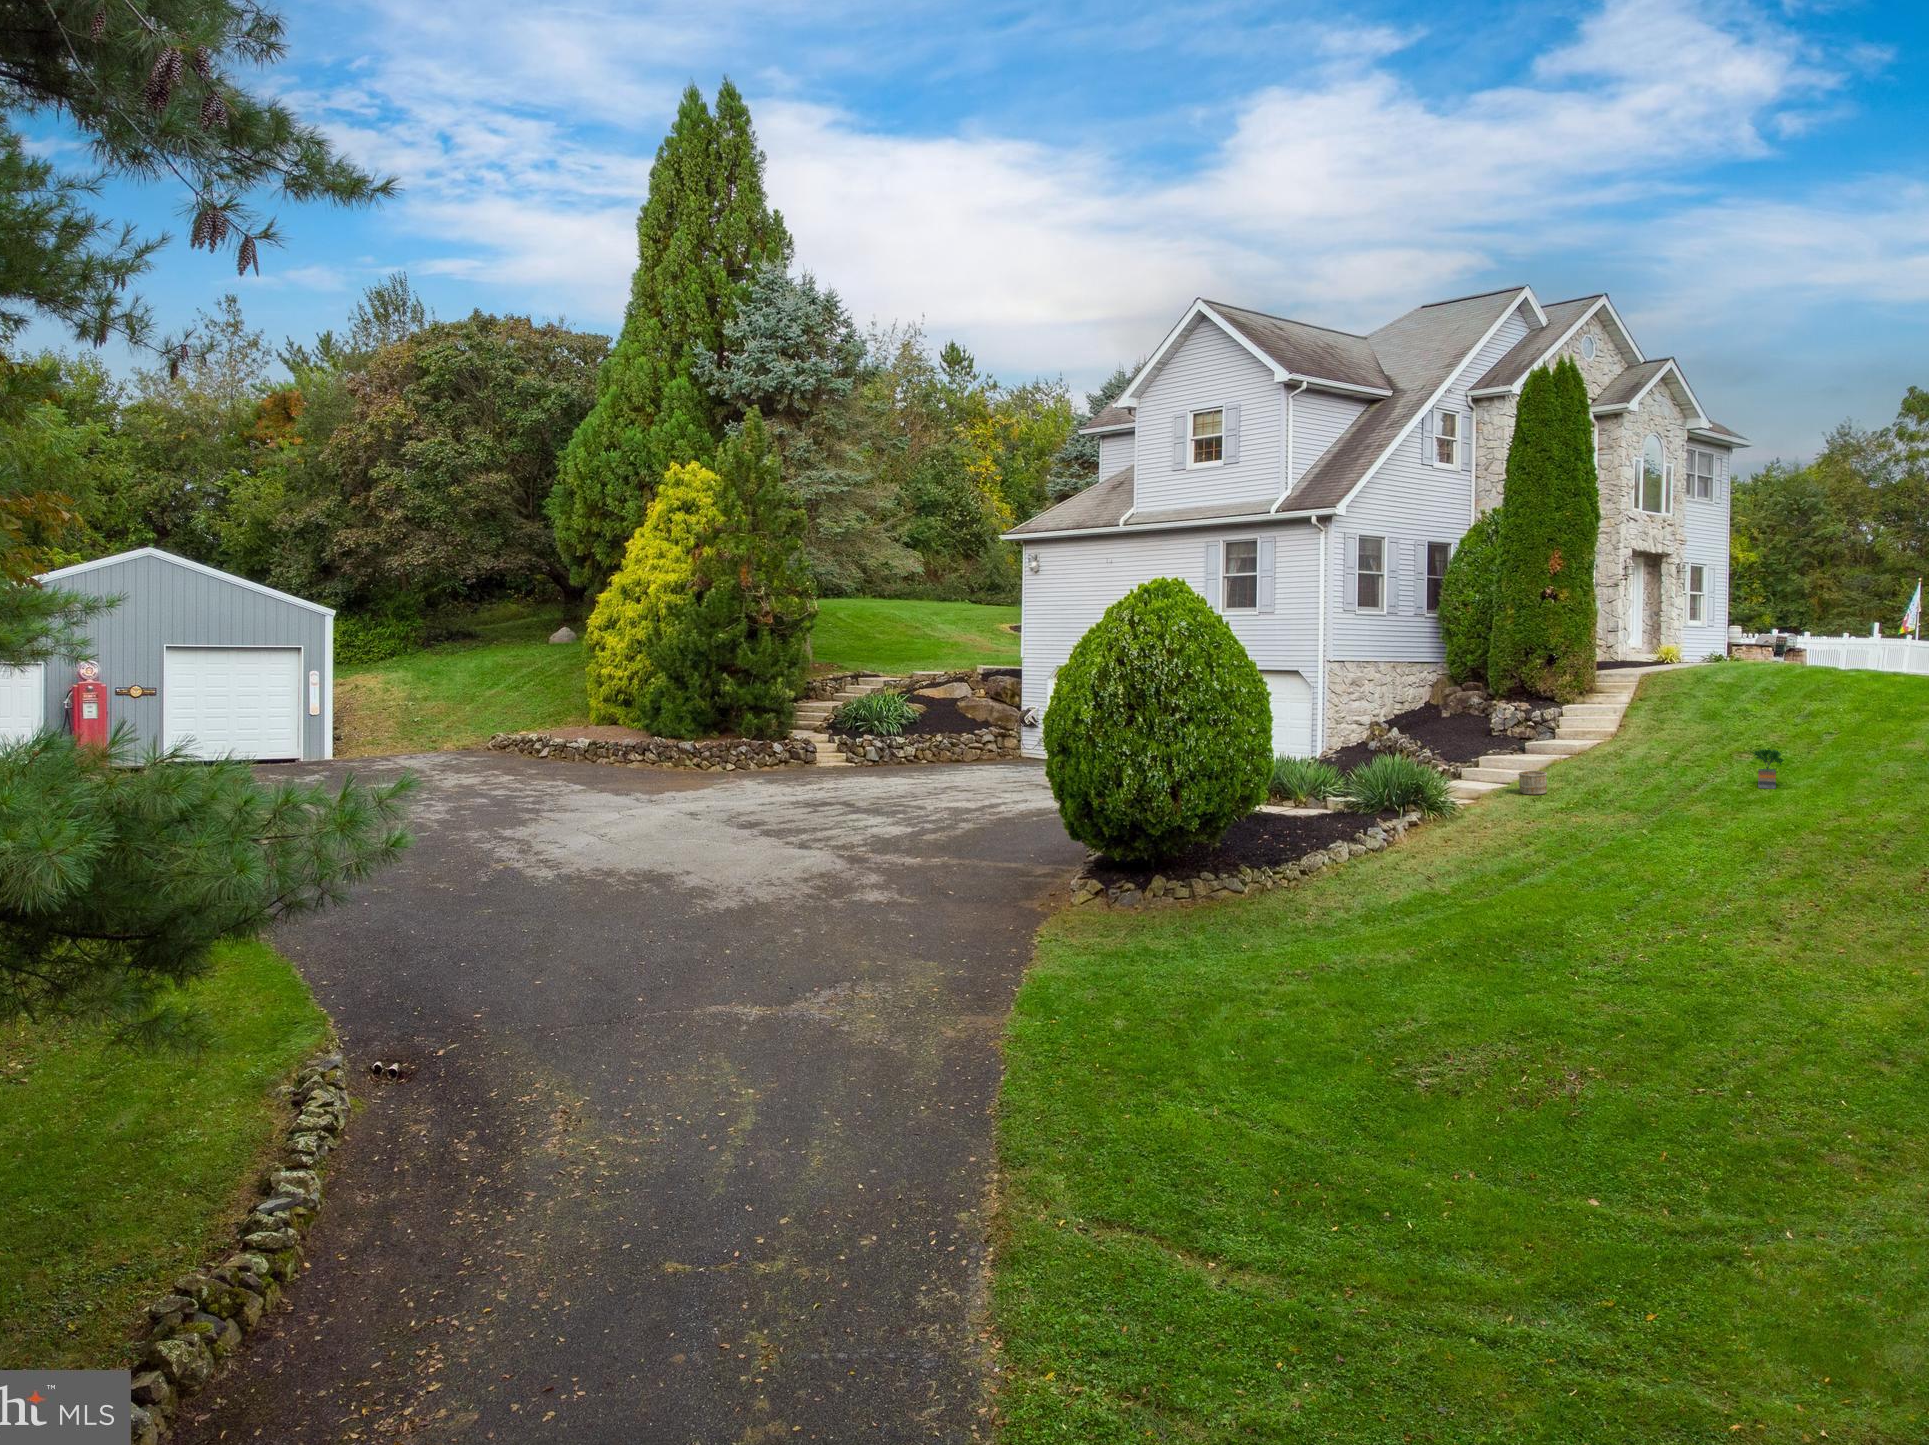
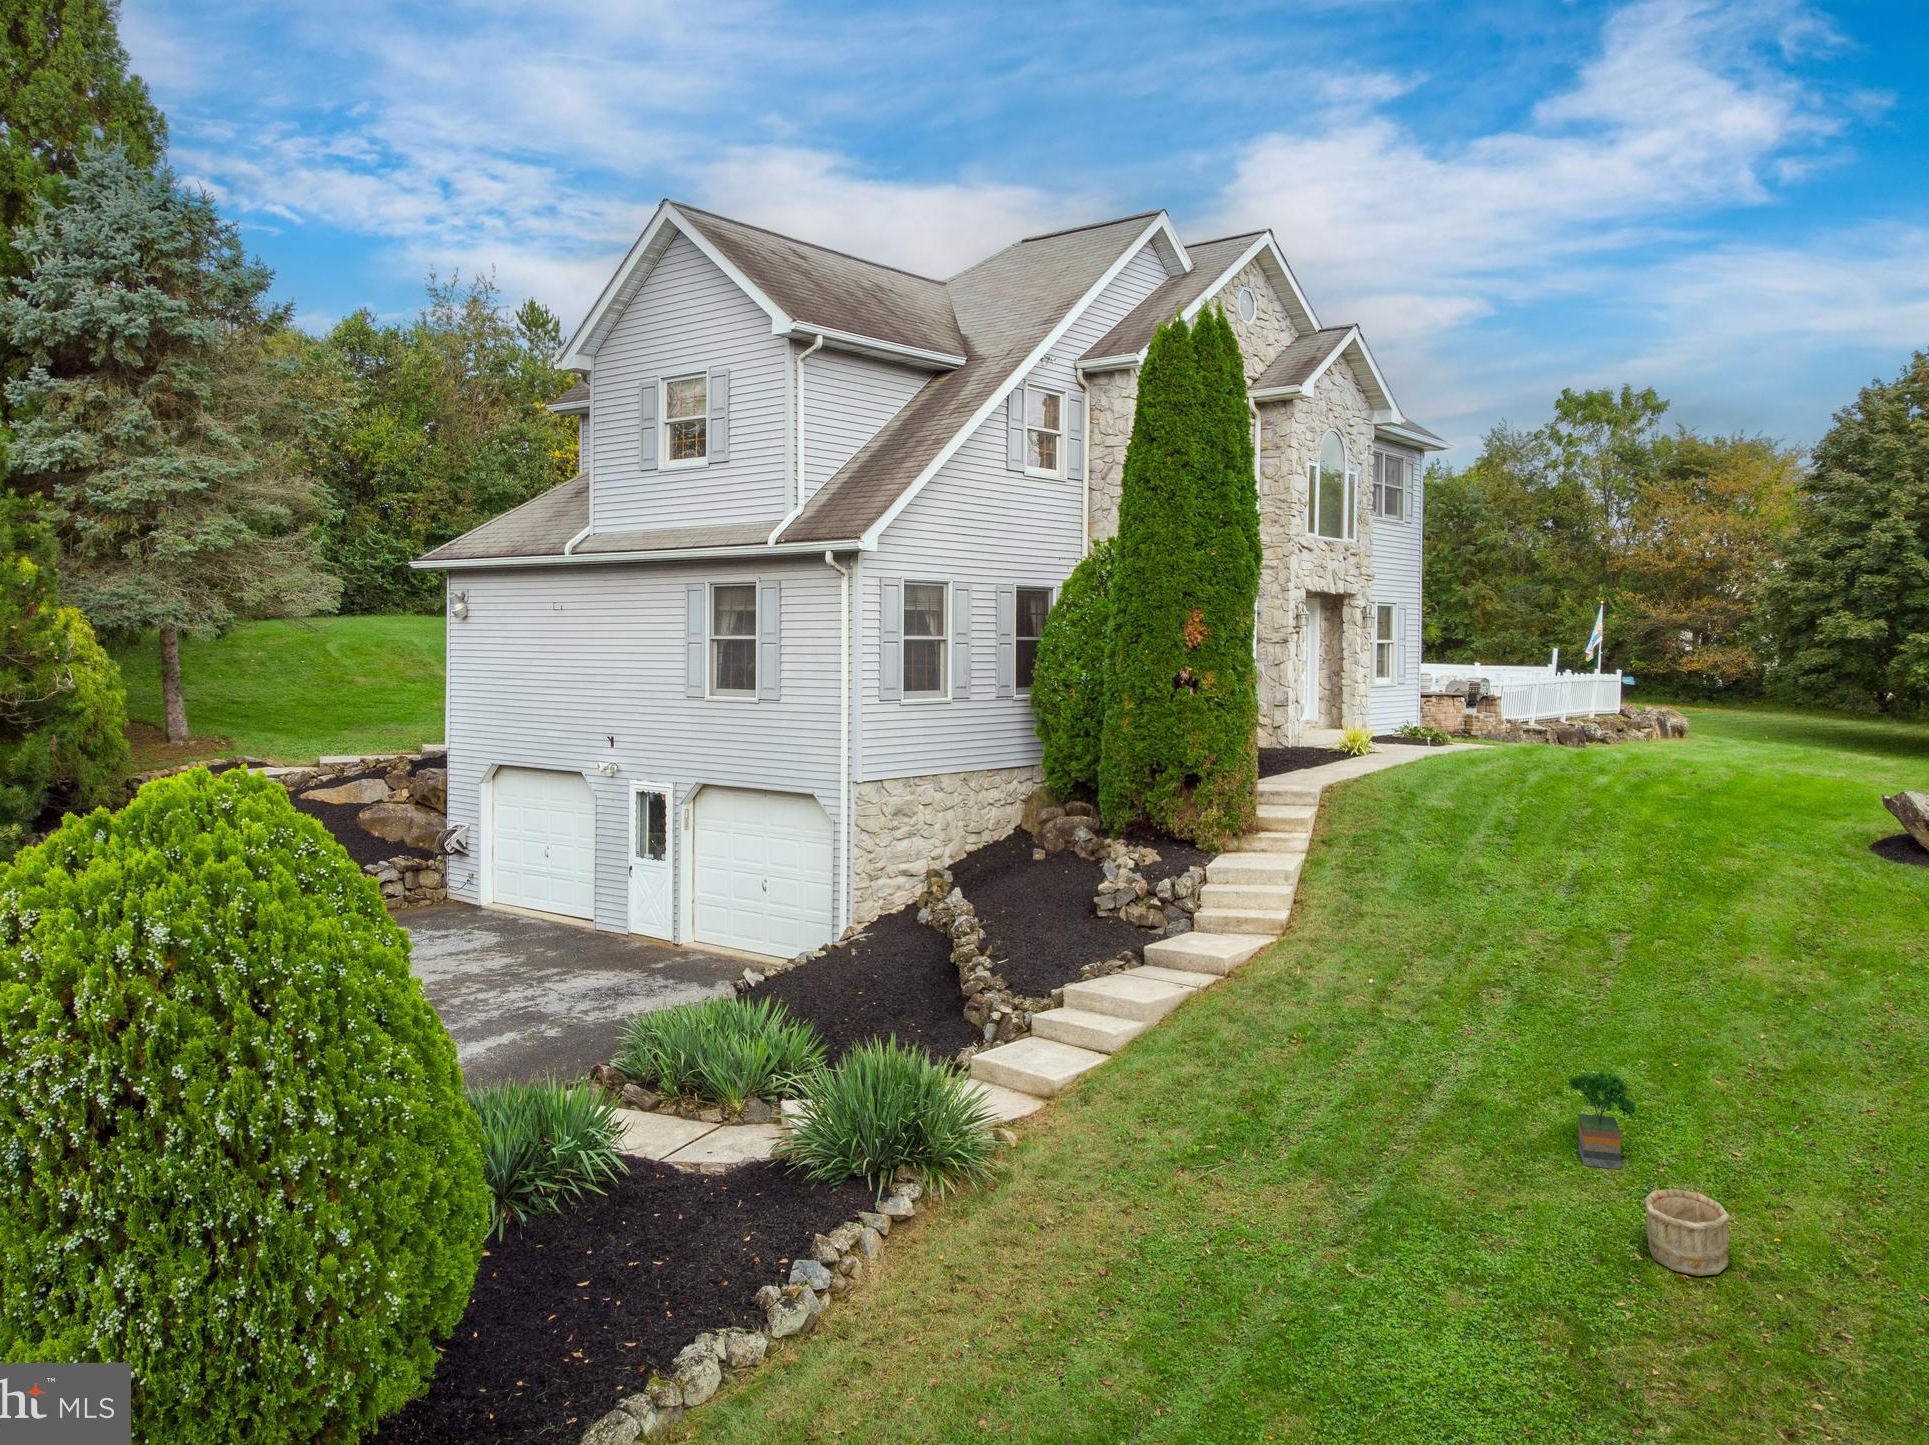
wooden bucket: present [1518,771,1547,795] -> present [1643,1189,1730,1276]

